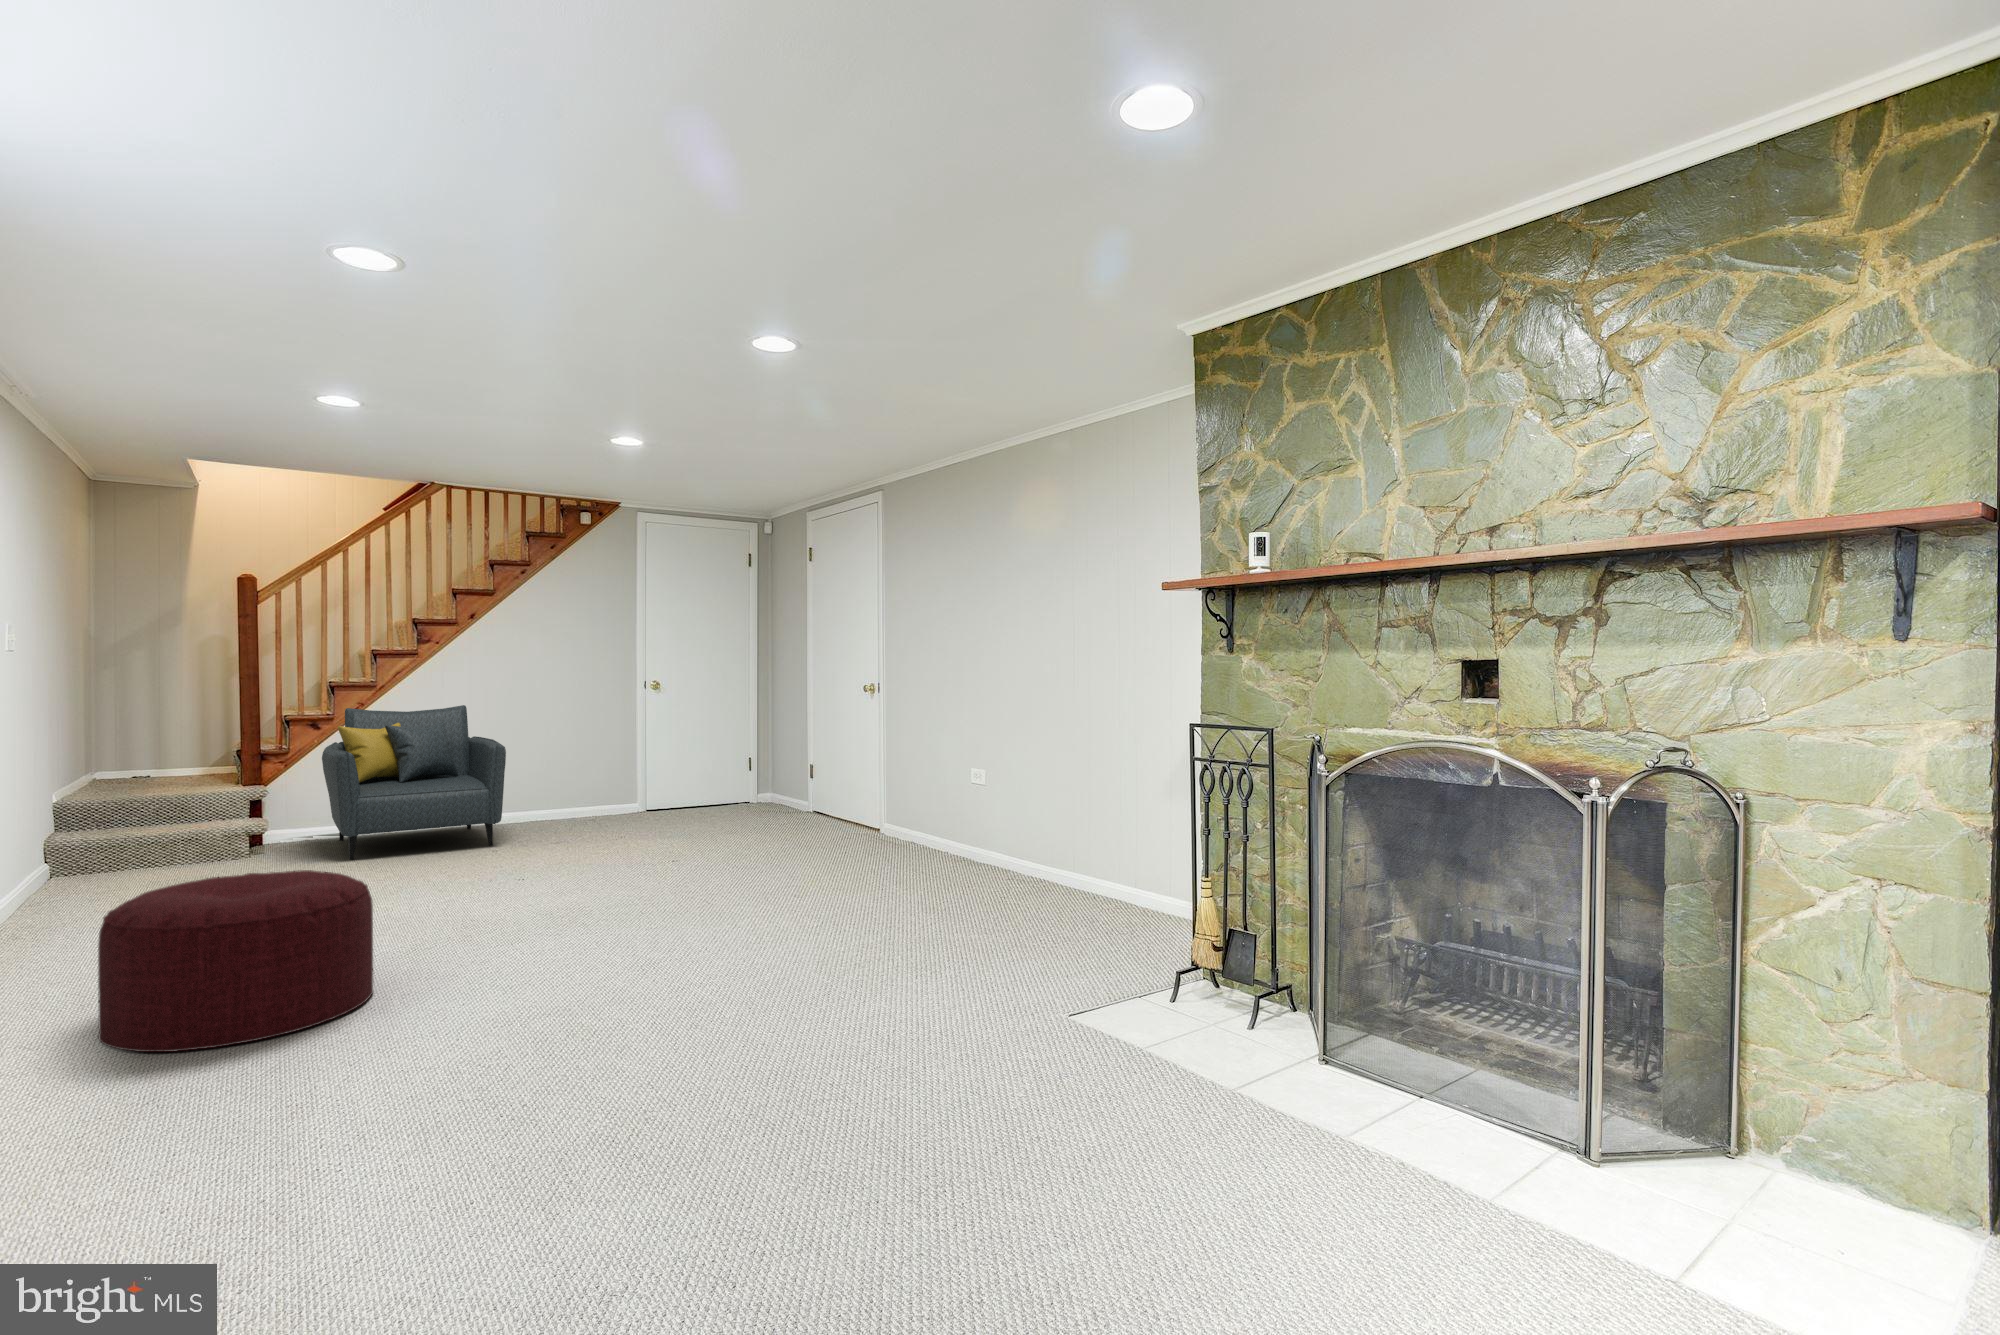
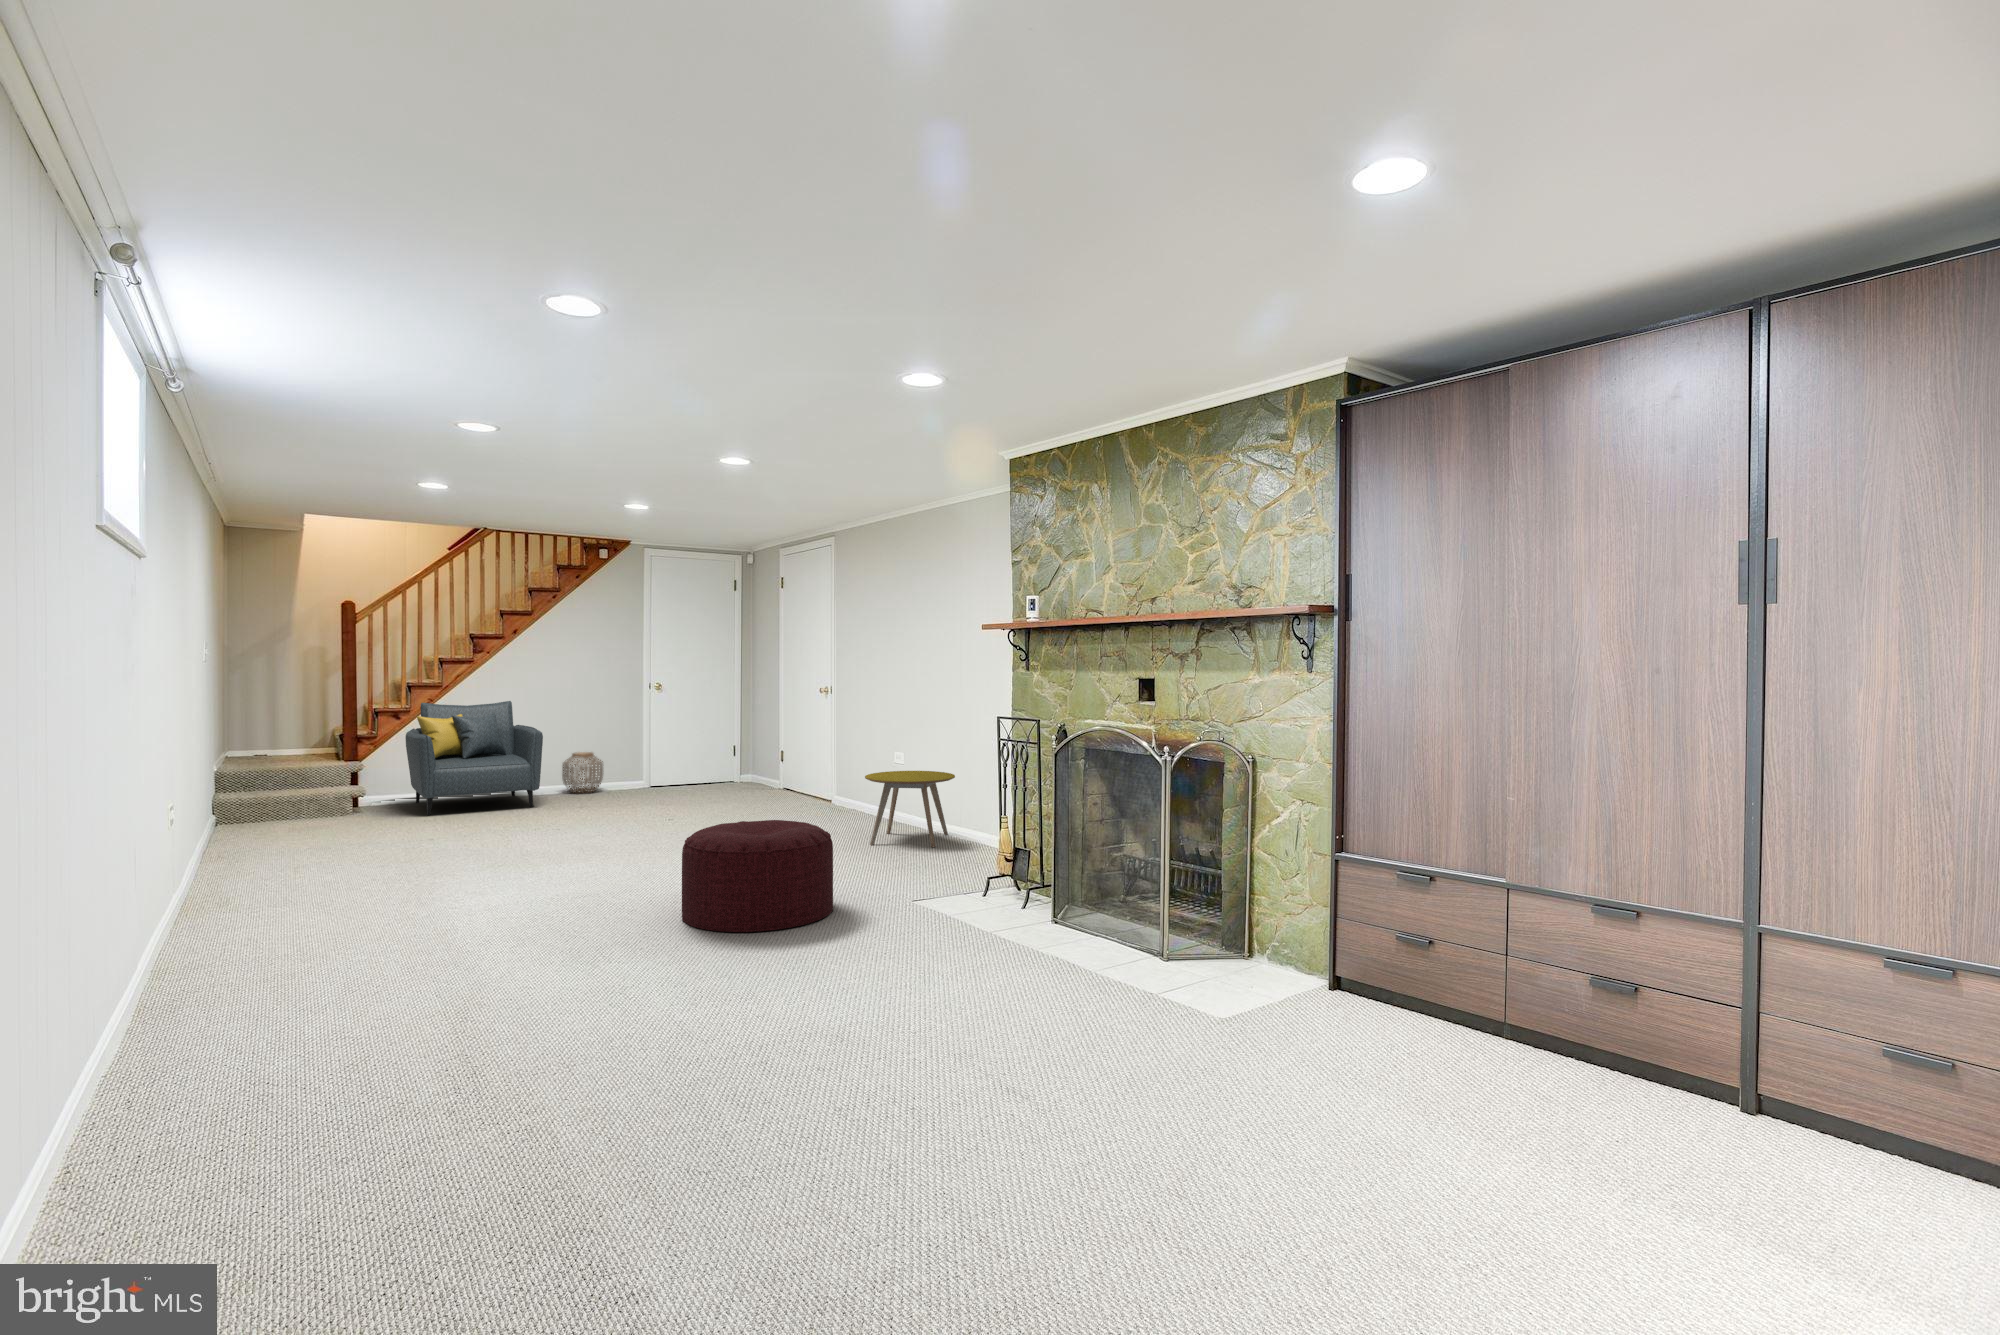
woven basket: none [533,771,586,825] -> present [562,752,603,793]
side table: none [952,798,1078,909] -> present [865,771,955,847]
ottoman: present [98,870,373,1052] -> present [682,820,833,932]

